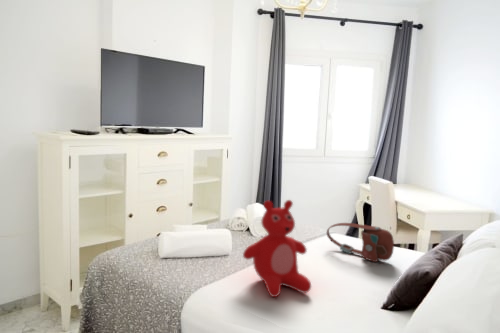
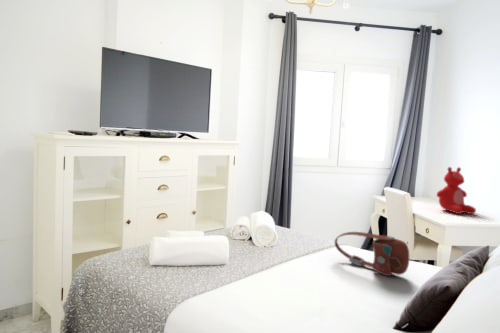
teddy bear: present [243,200,311,297] -> present [437,167,476,214]

